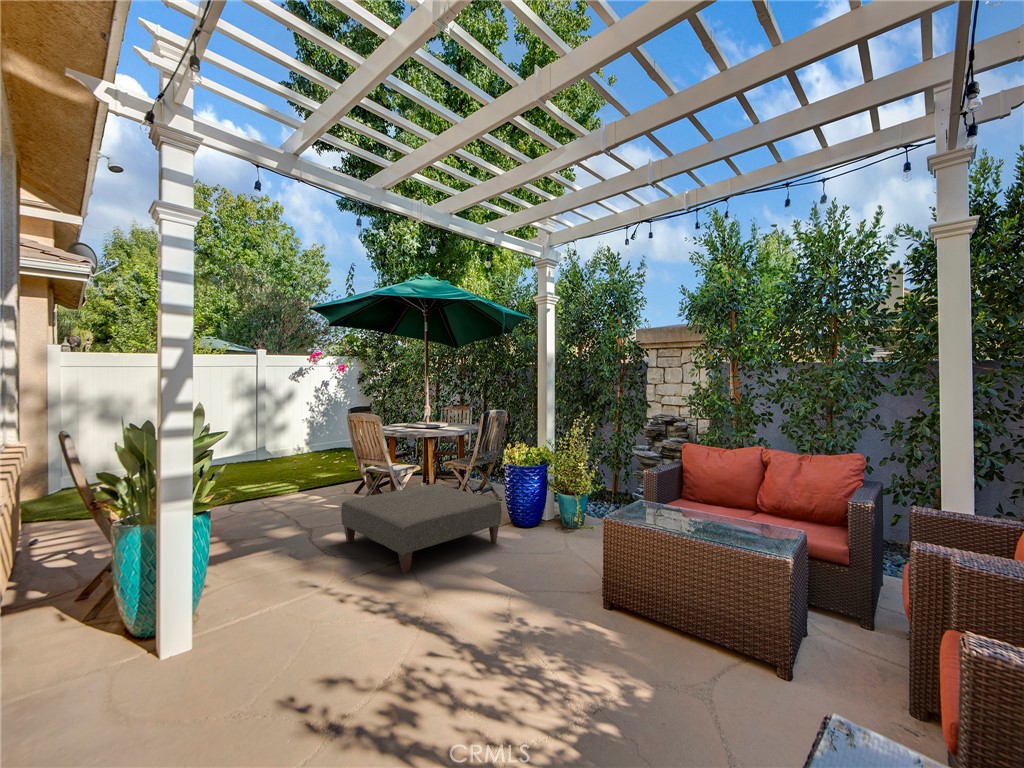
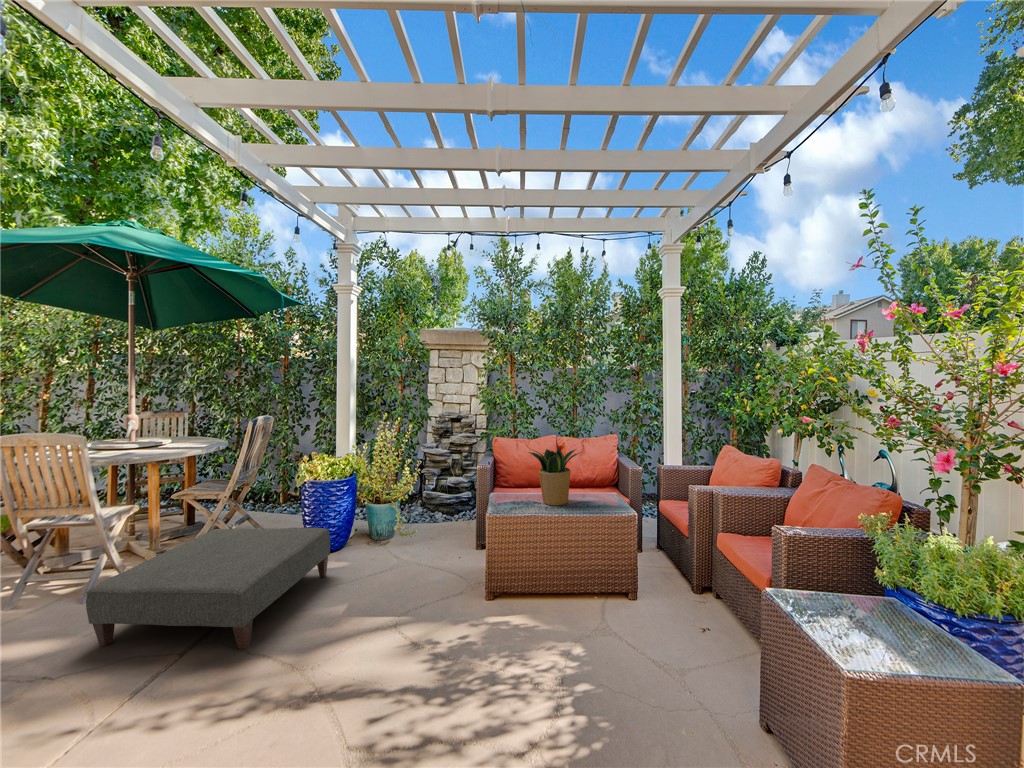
potted plant: none [665,454,730,528] -> present [528,448,581,506]

